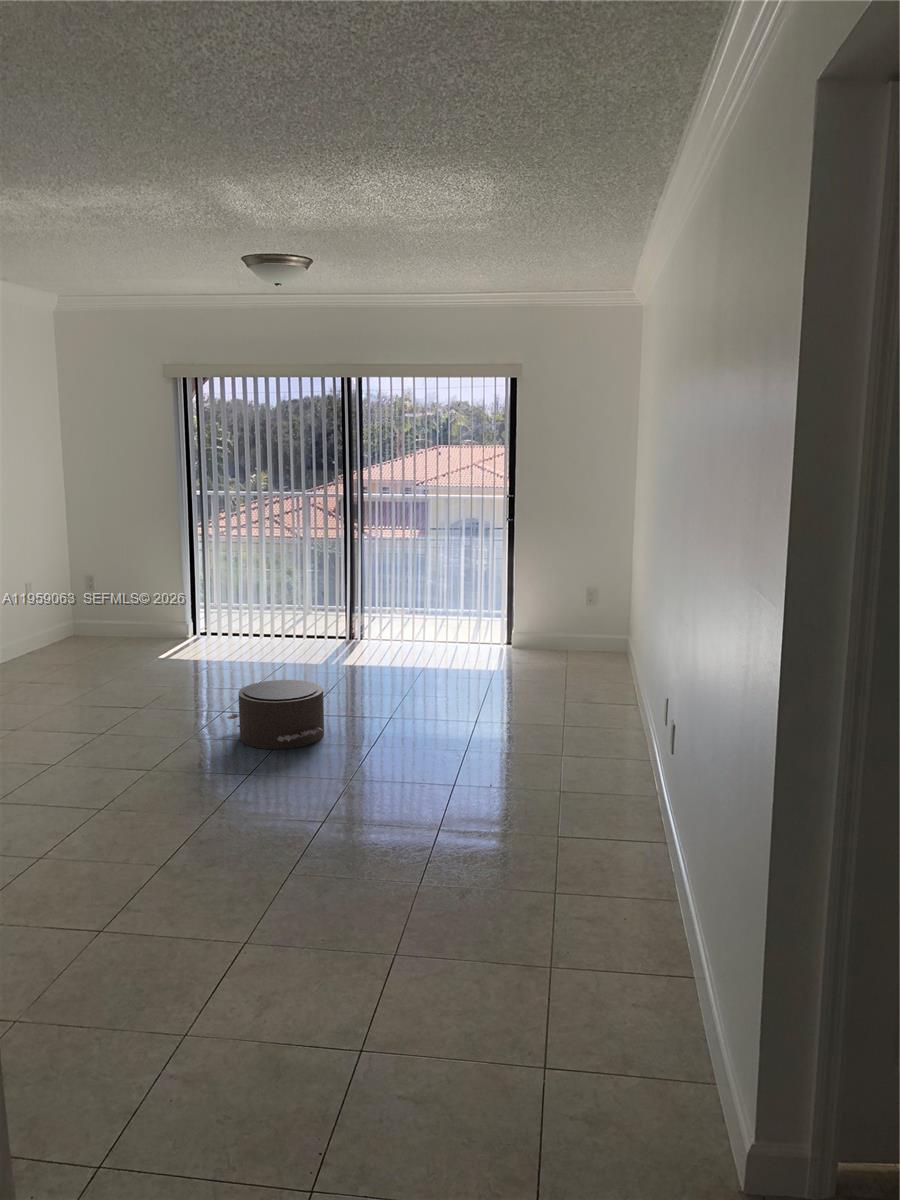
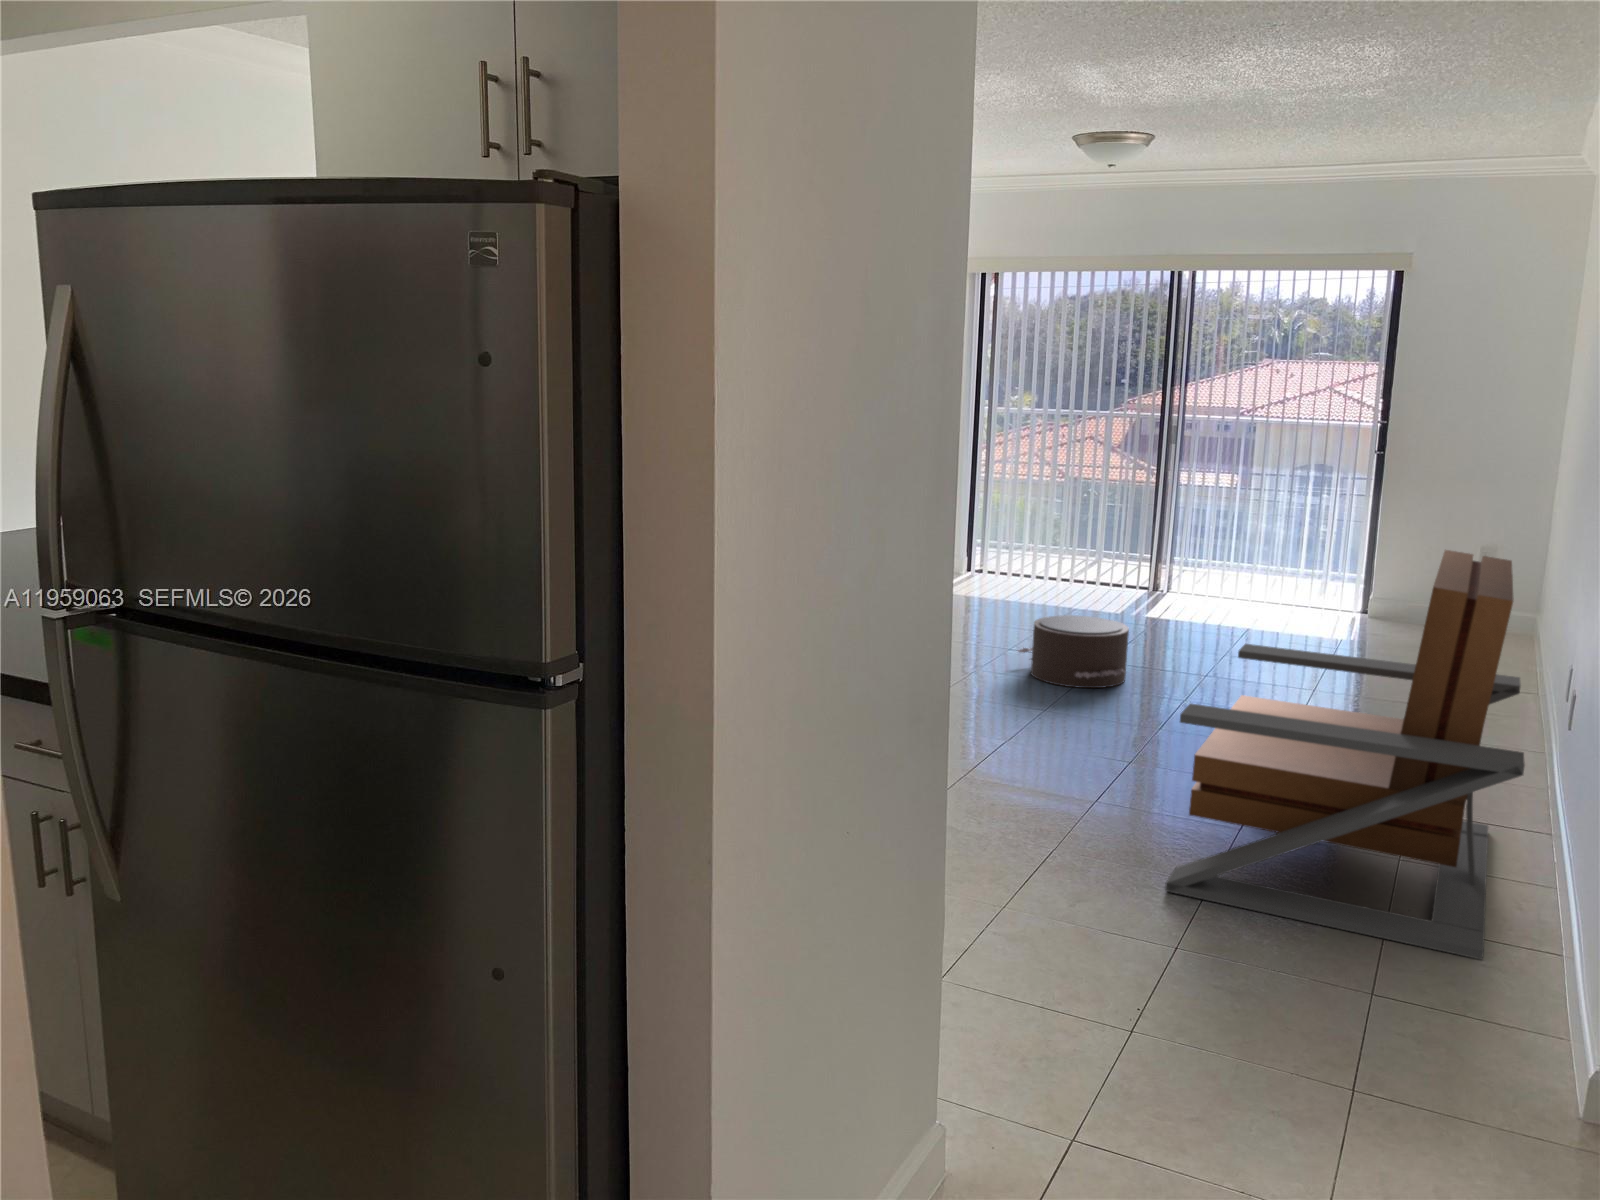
lounge chair: none [351,624,671,1035] -> present [1165,550,1525,960]

